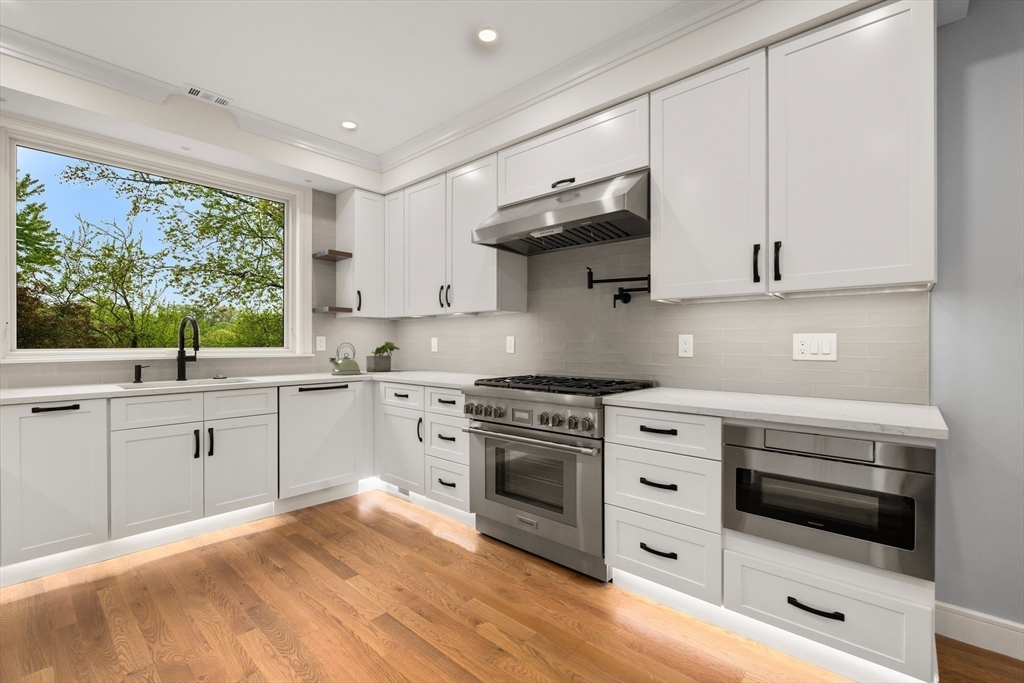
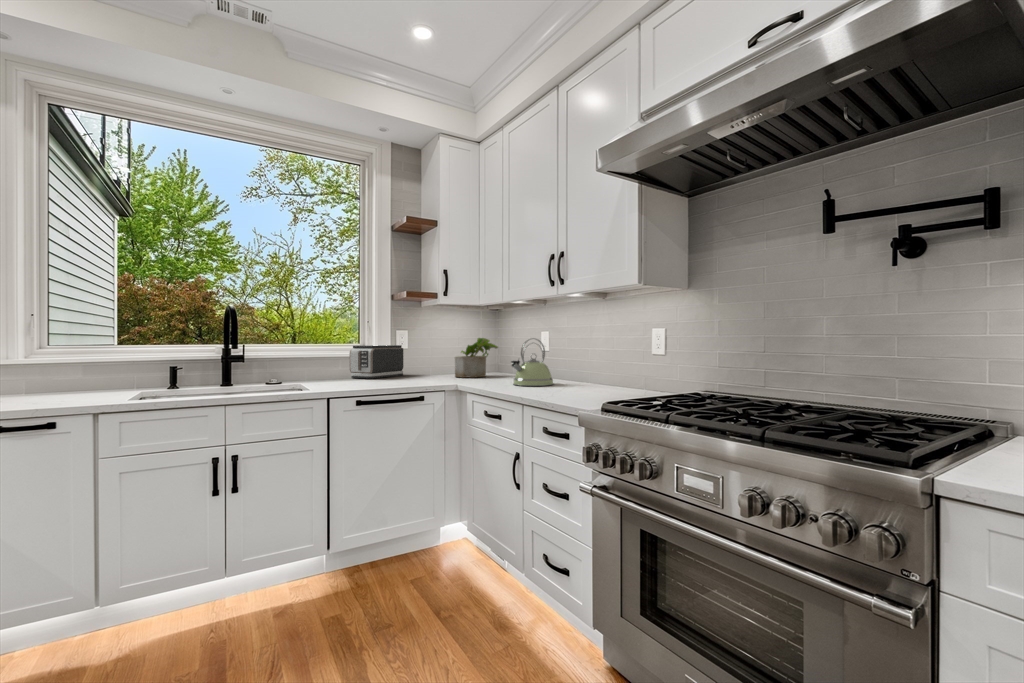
kettle: present [329,343,361,375] -> present [511,338,553,386]
toaster: none [280,348,323,374] -> present [350,345,403,379]

